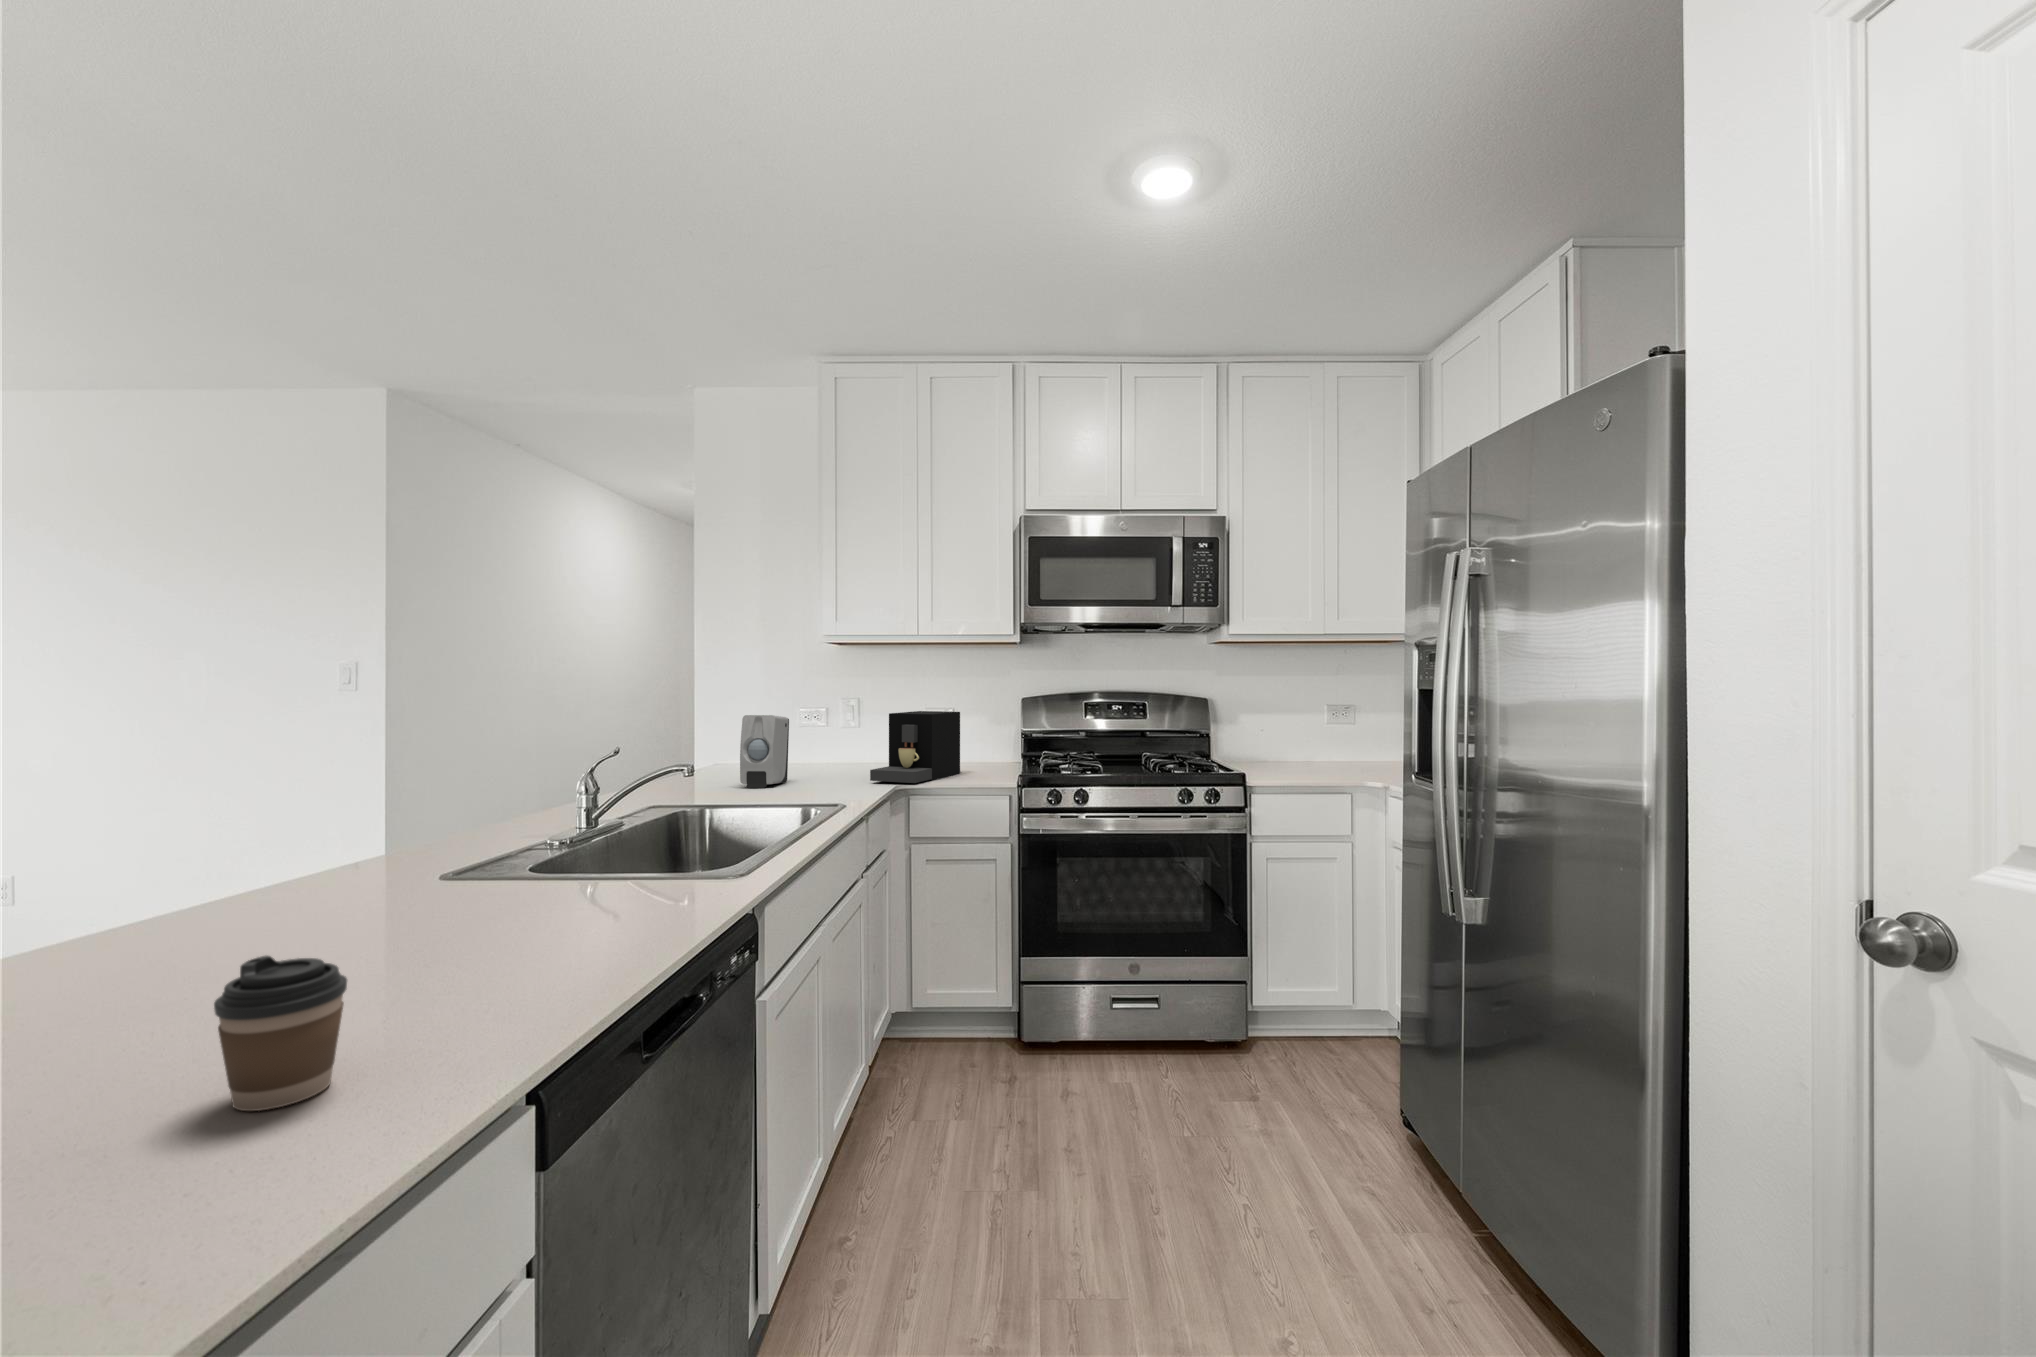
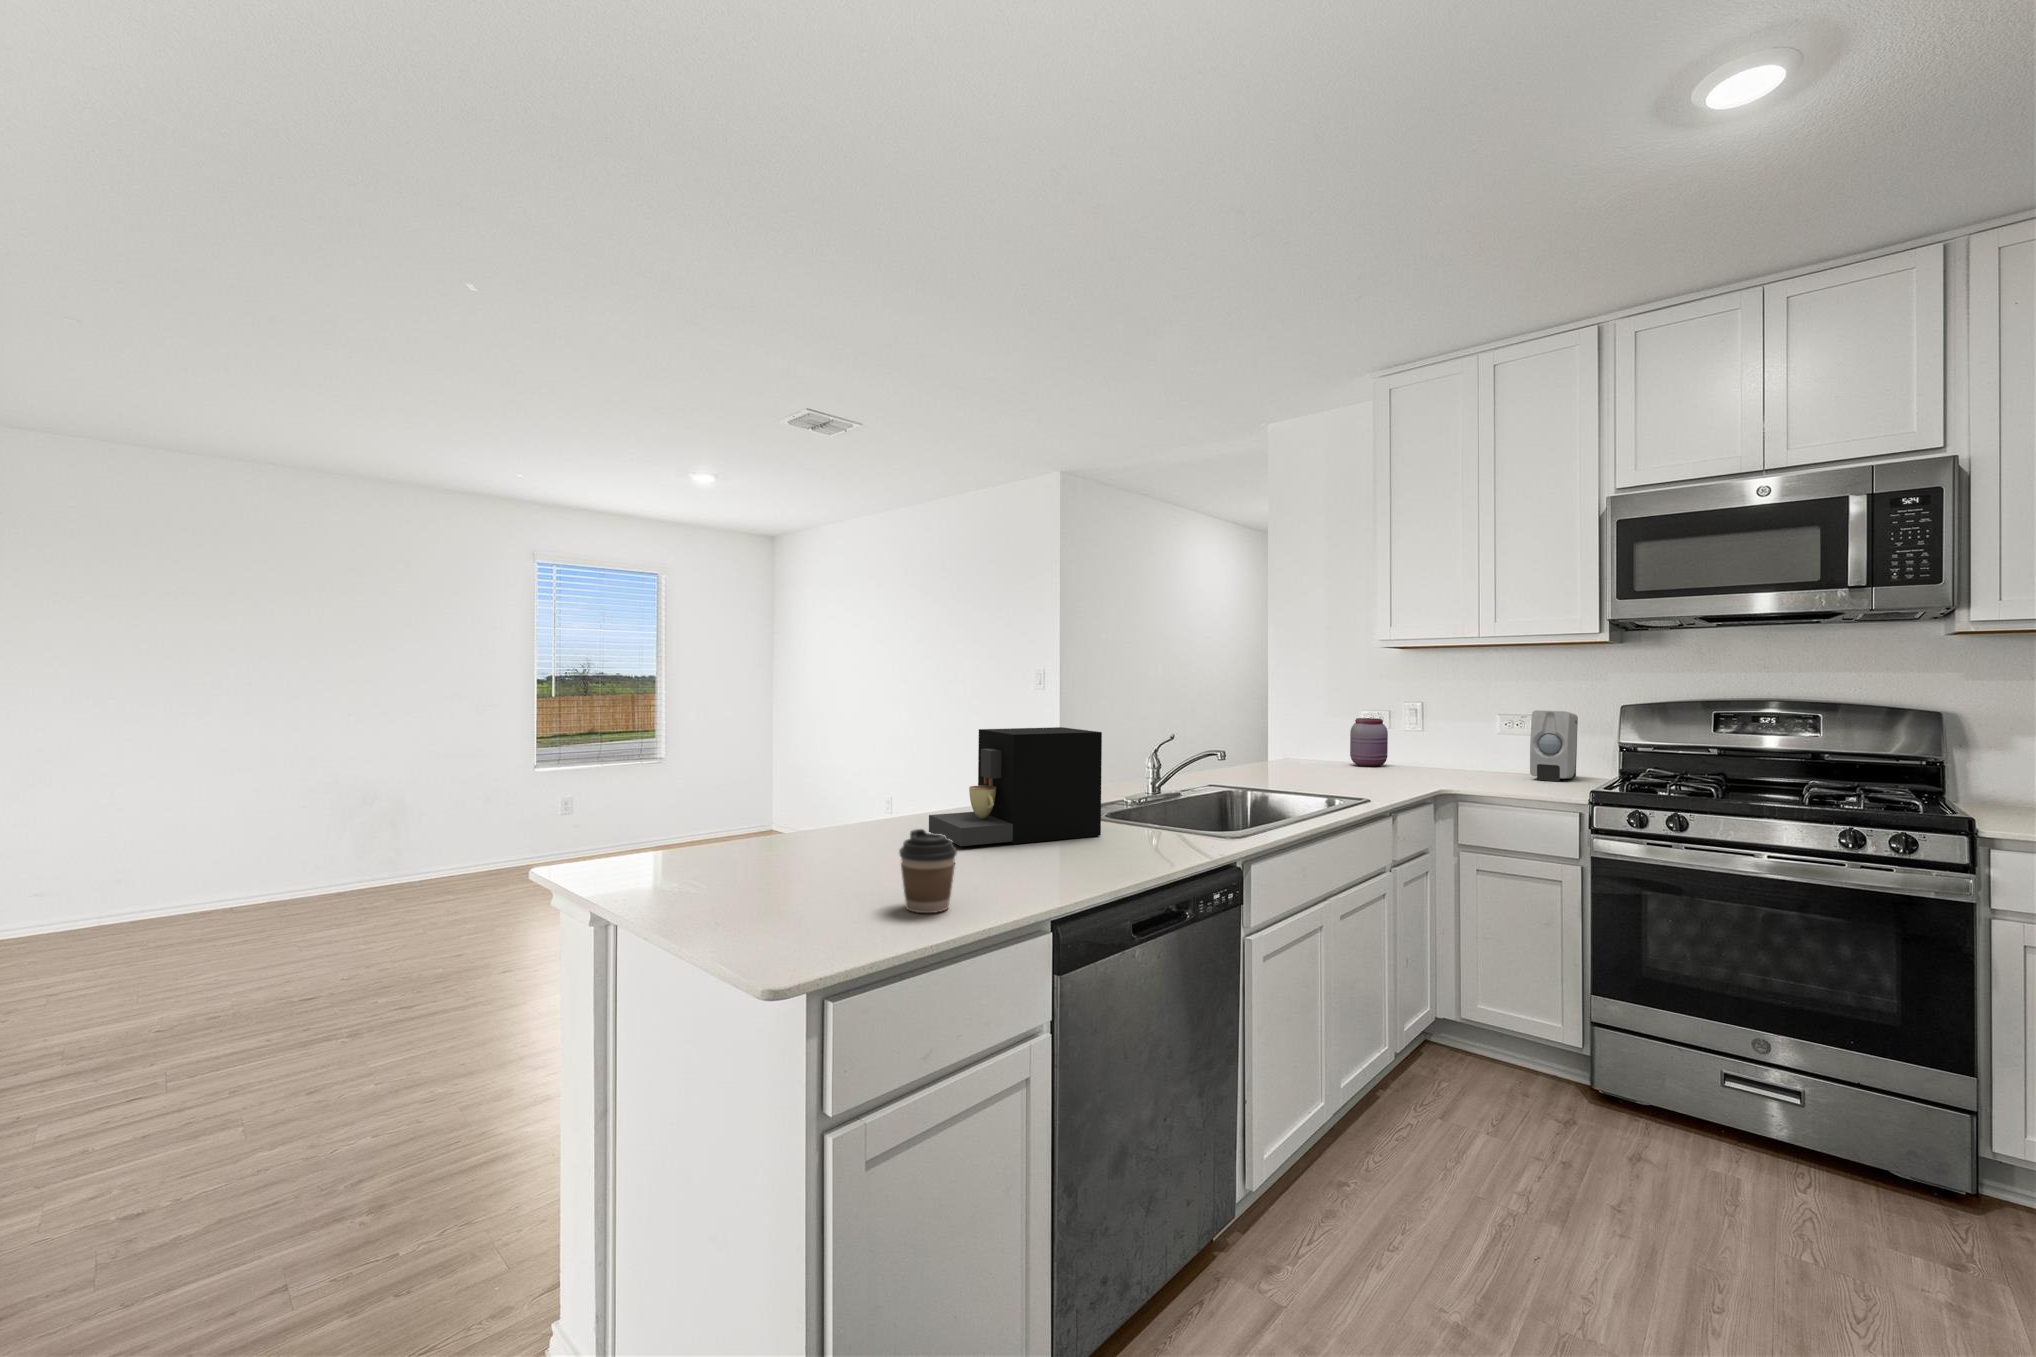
coffee maker: present [870,711,960,783] -> present [929,727,1102,846]
soap dispenser: present [740,715,789,788] -> present [1530,710,1578,781]
jar: none [793,720,829,769] -> present [1350,718,1388,767]

